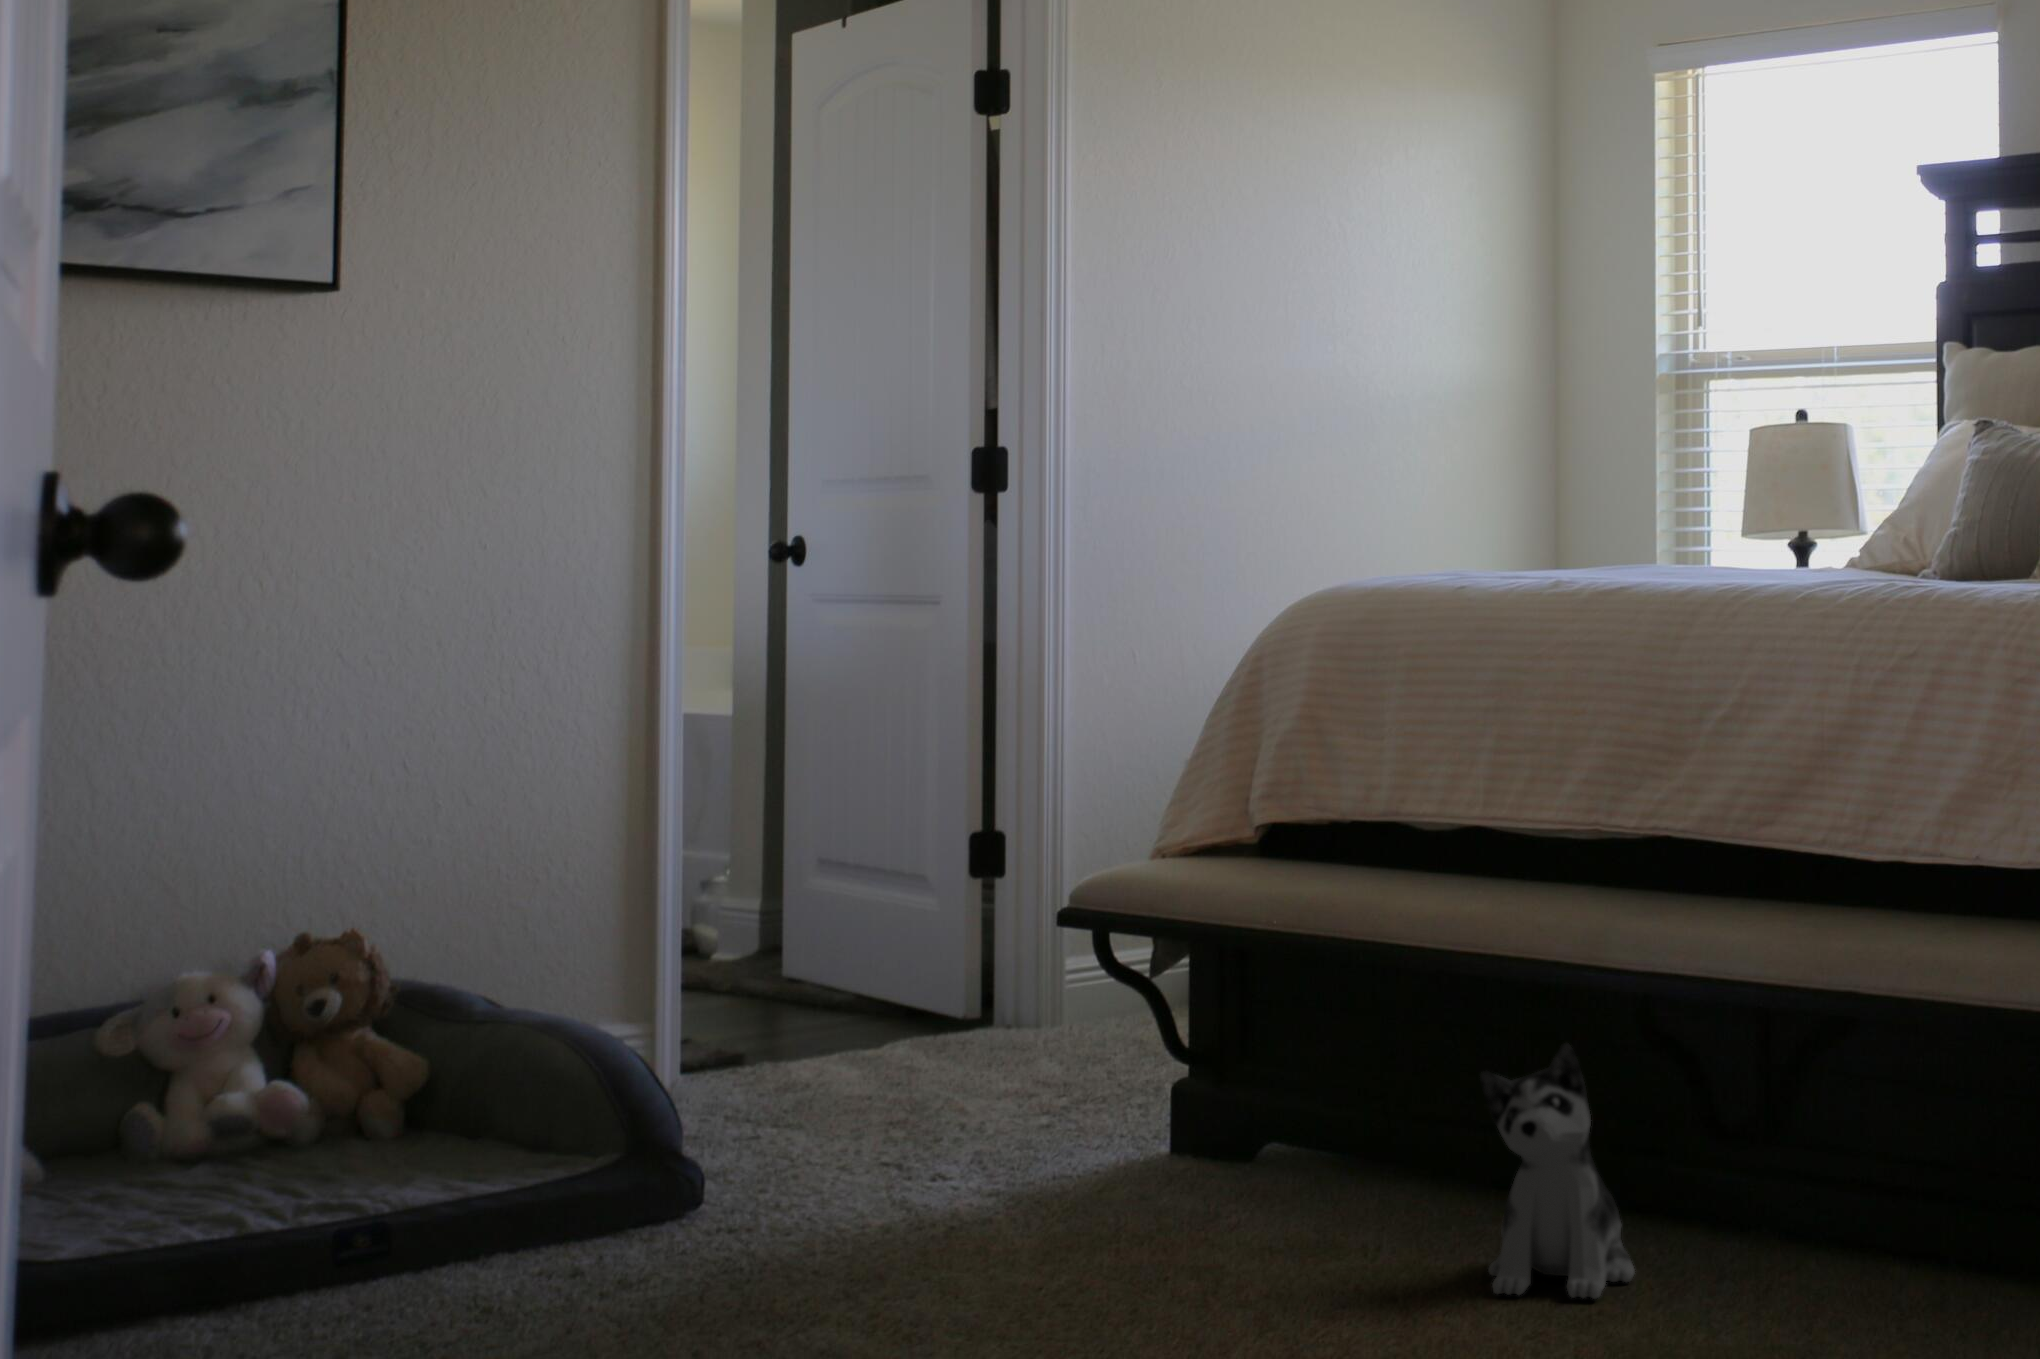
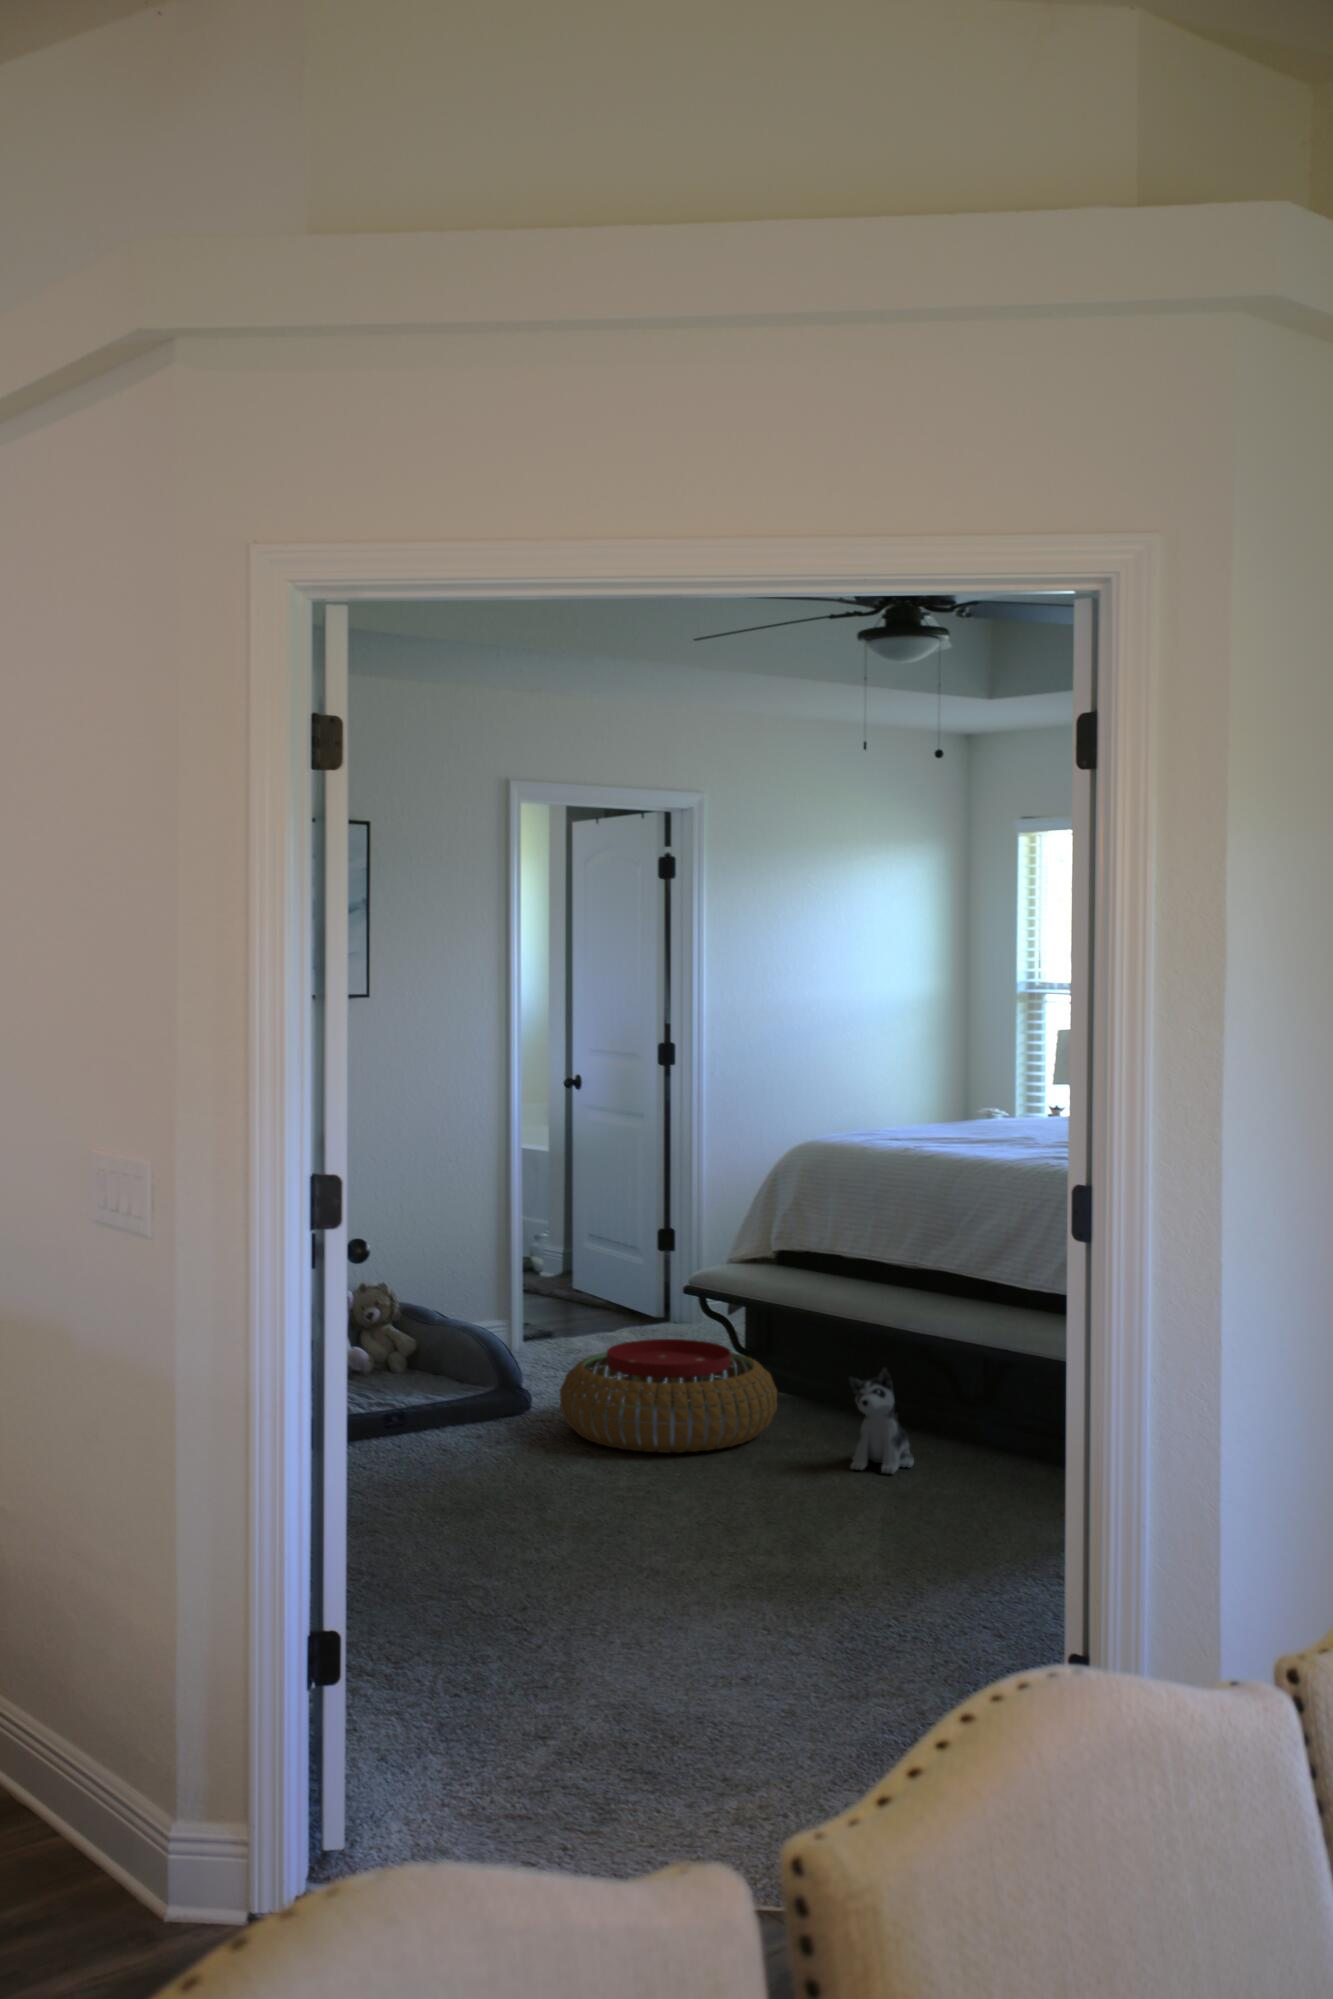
pouf: none [773,1022,1293,1285] -> present [560,1339,777,1453]

